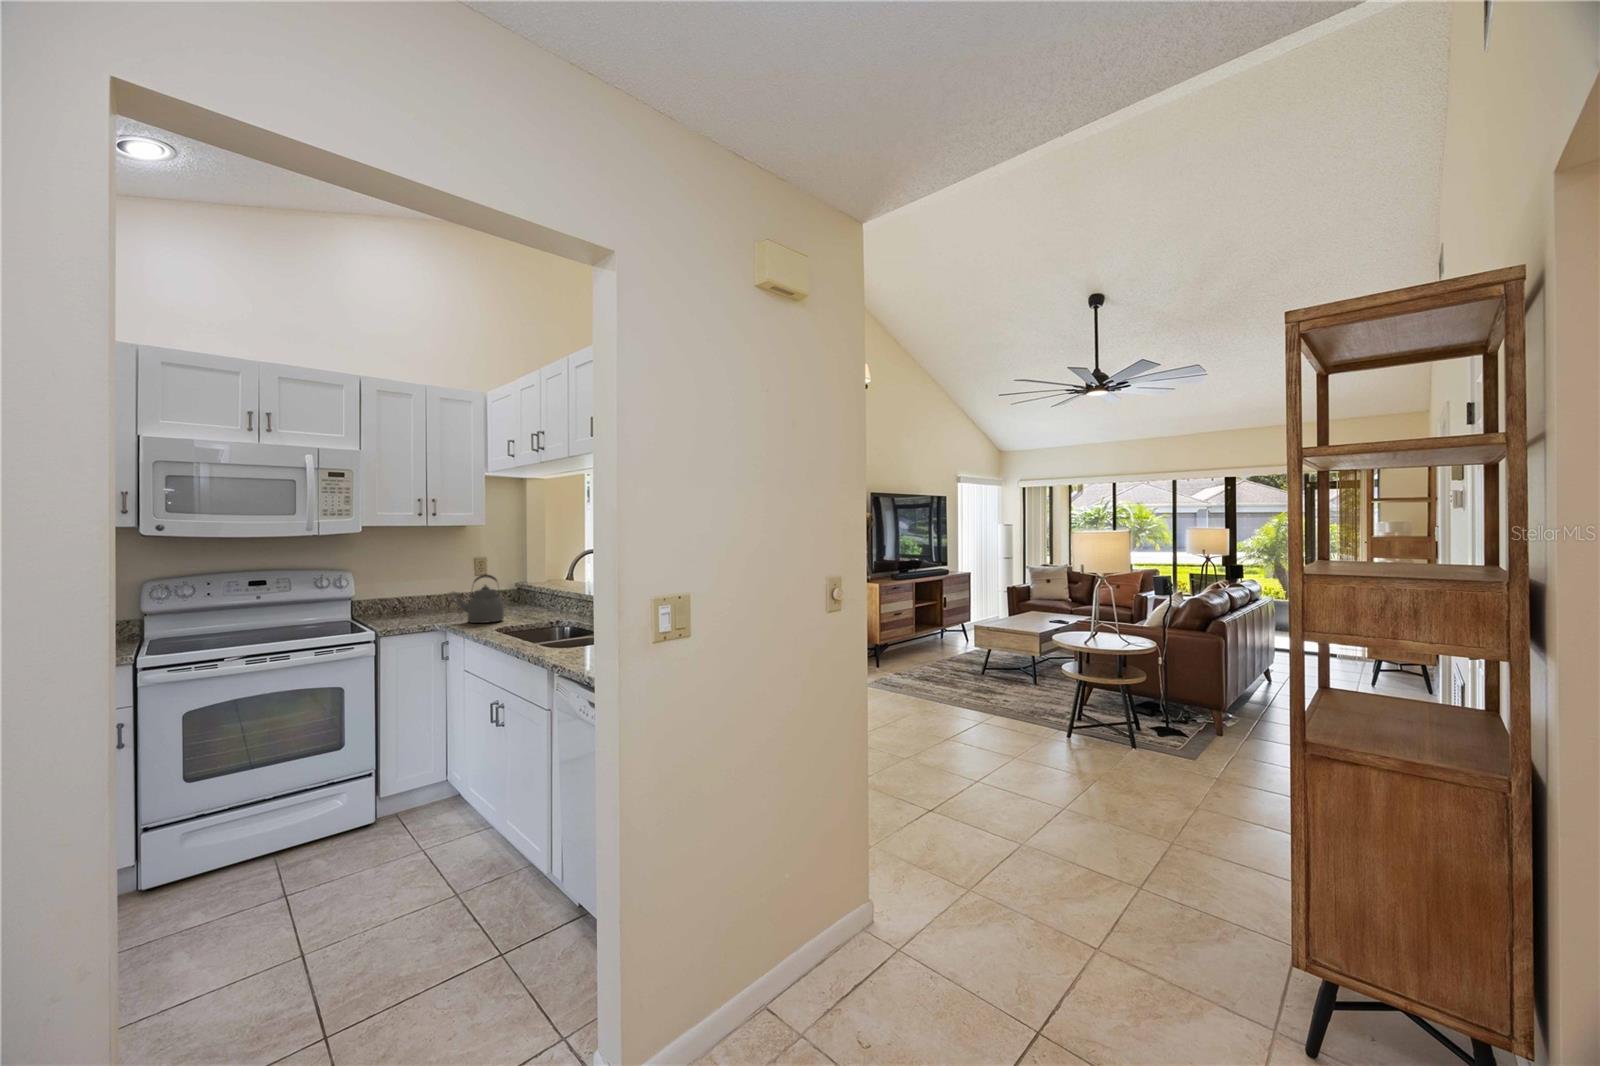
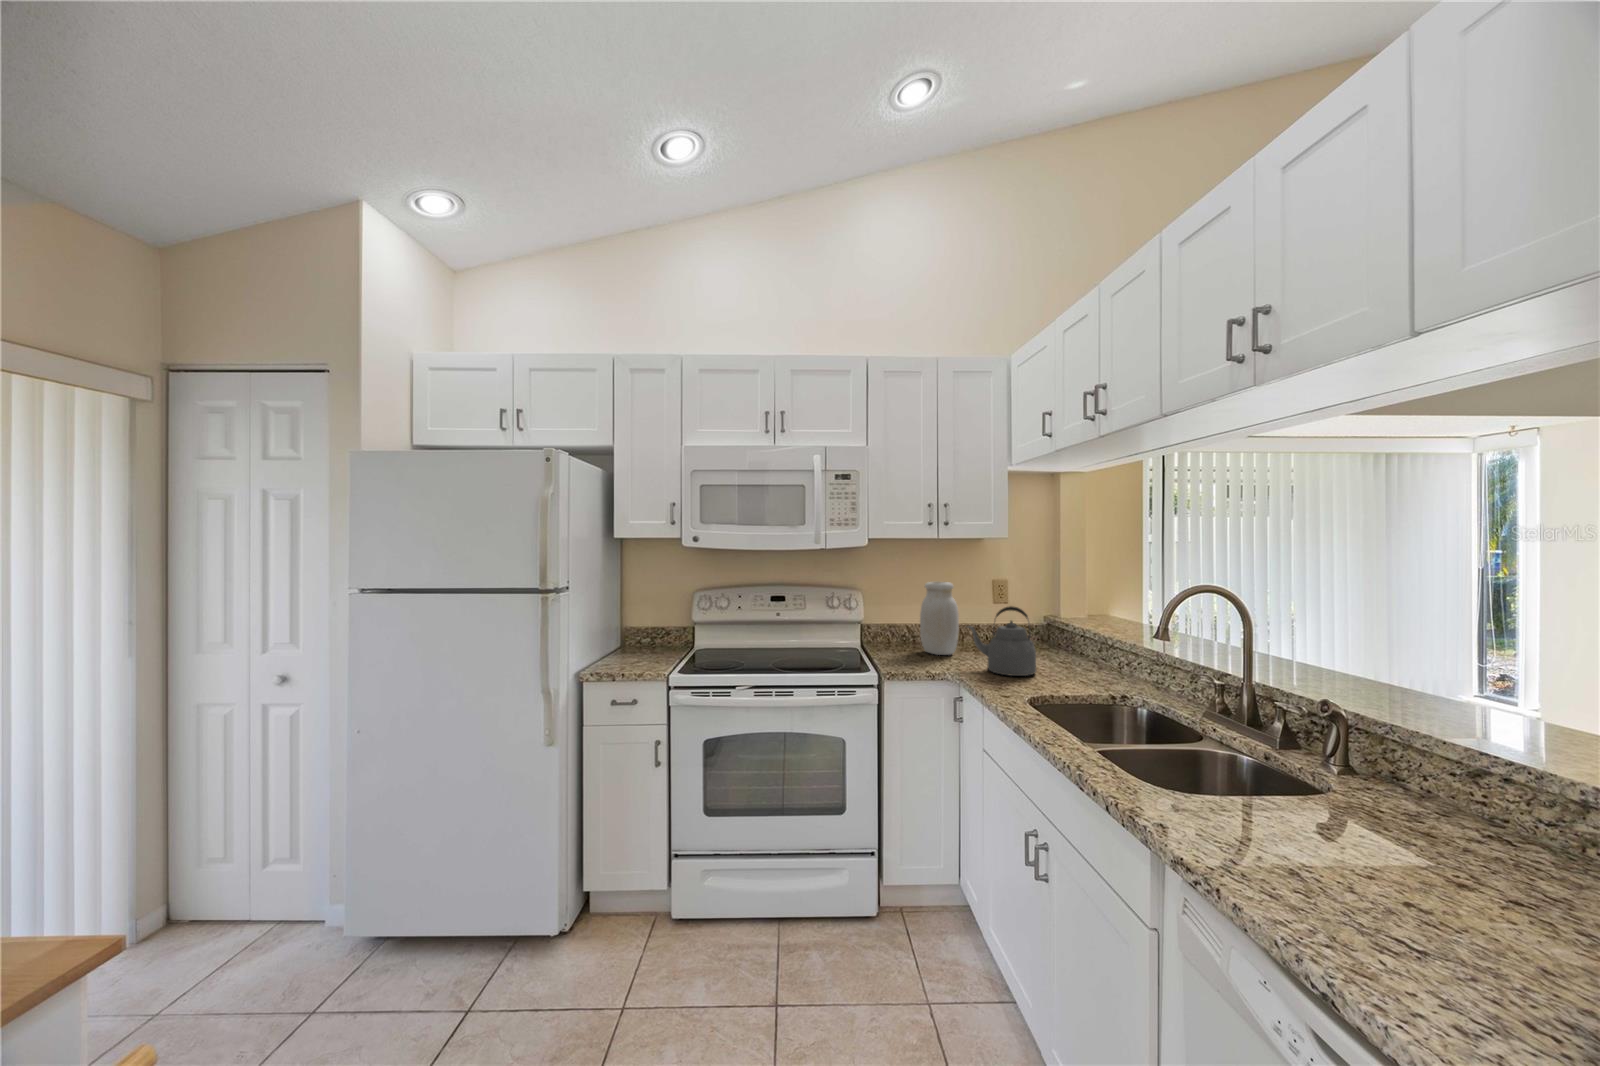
jar: none [410,561,444,619] -> present [920,582,959,655]

